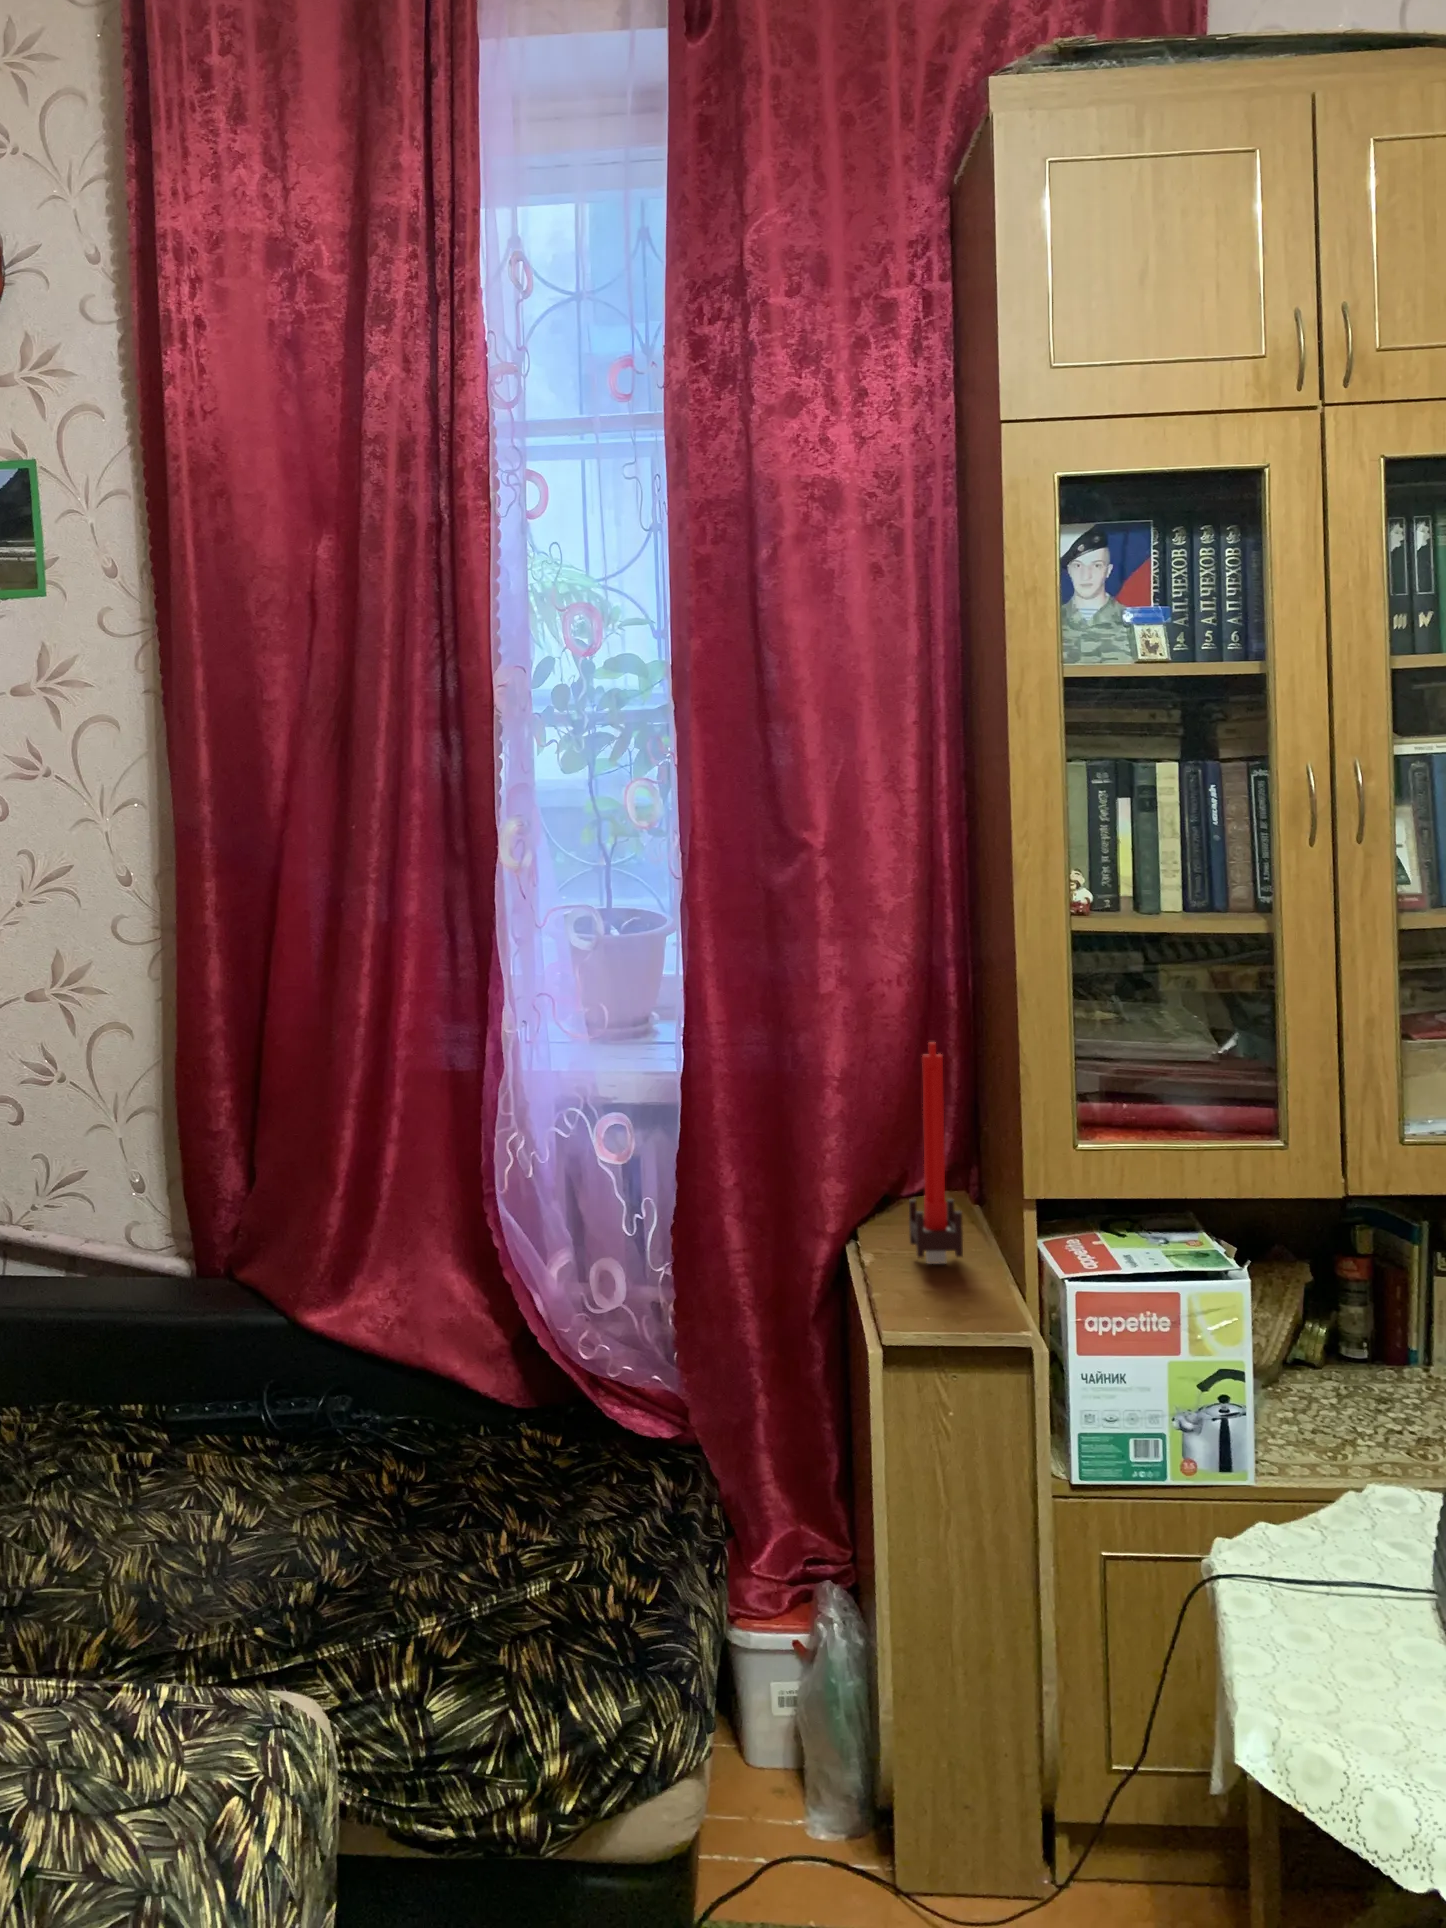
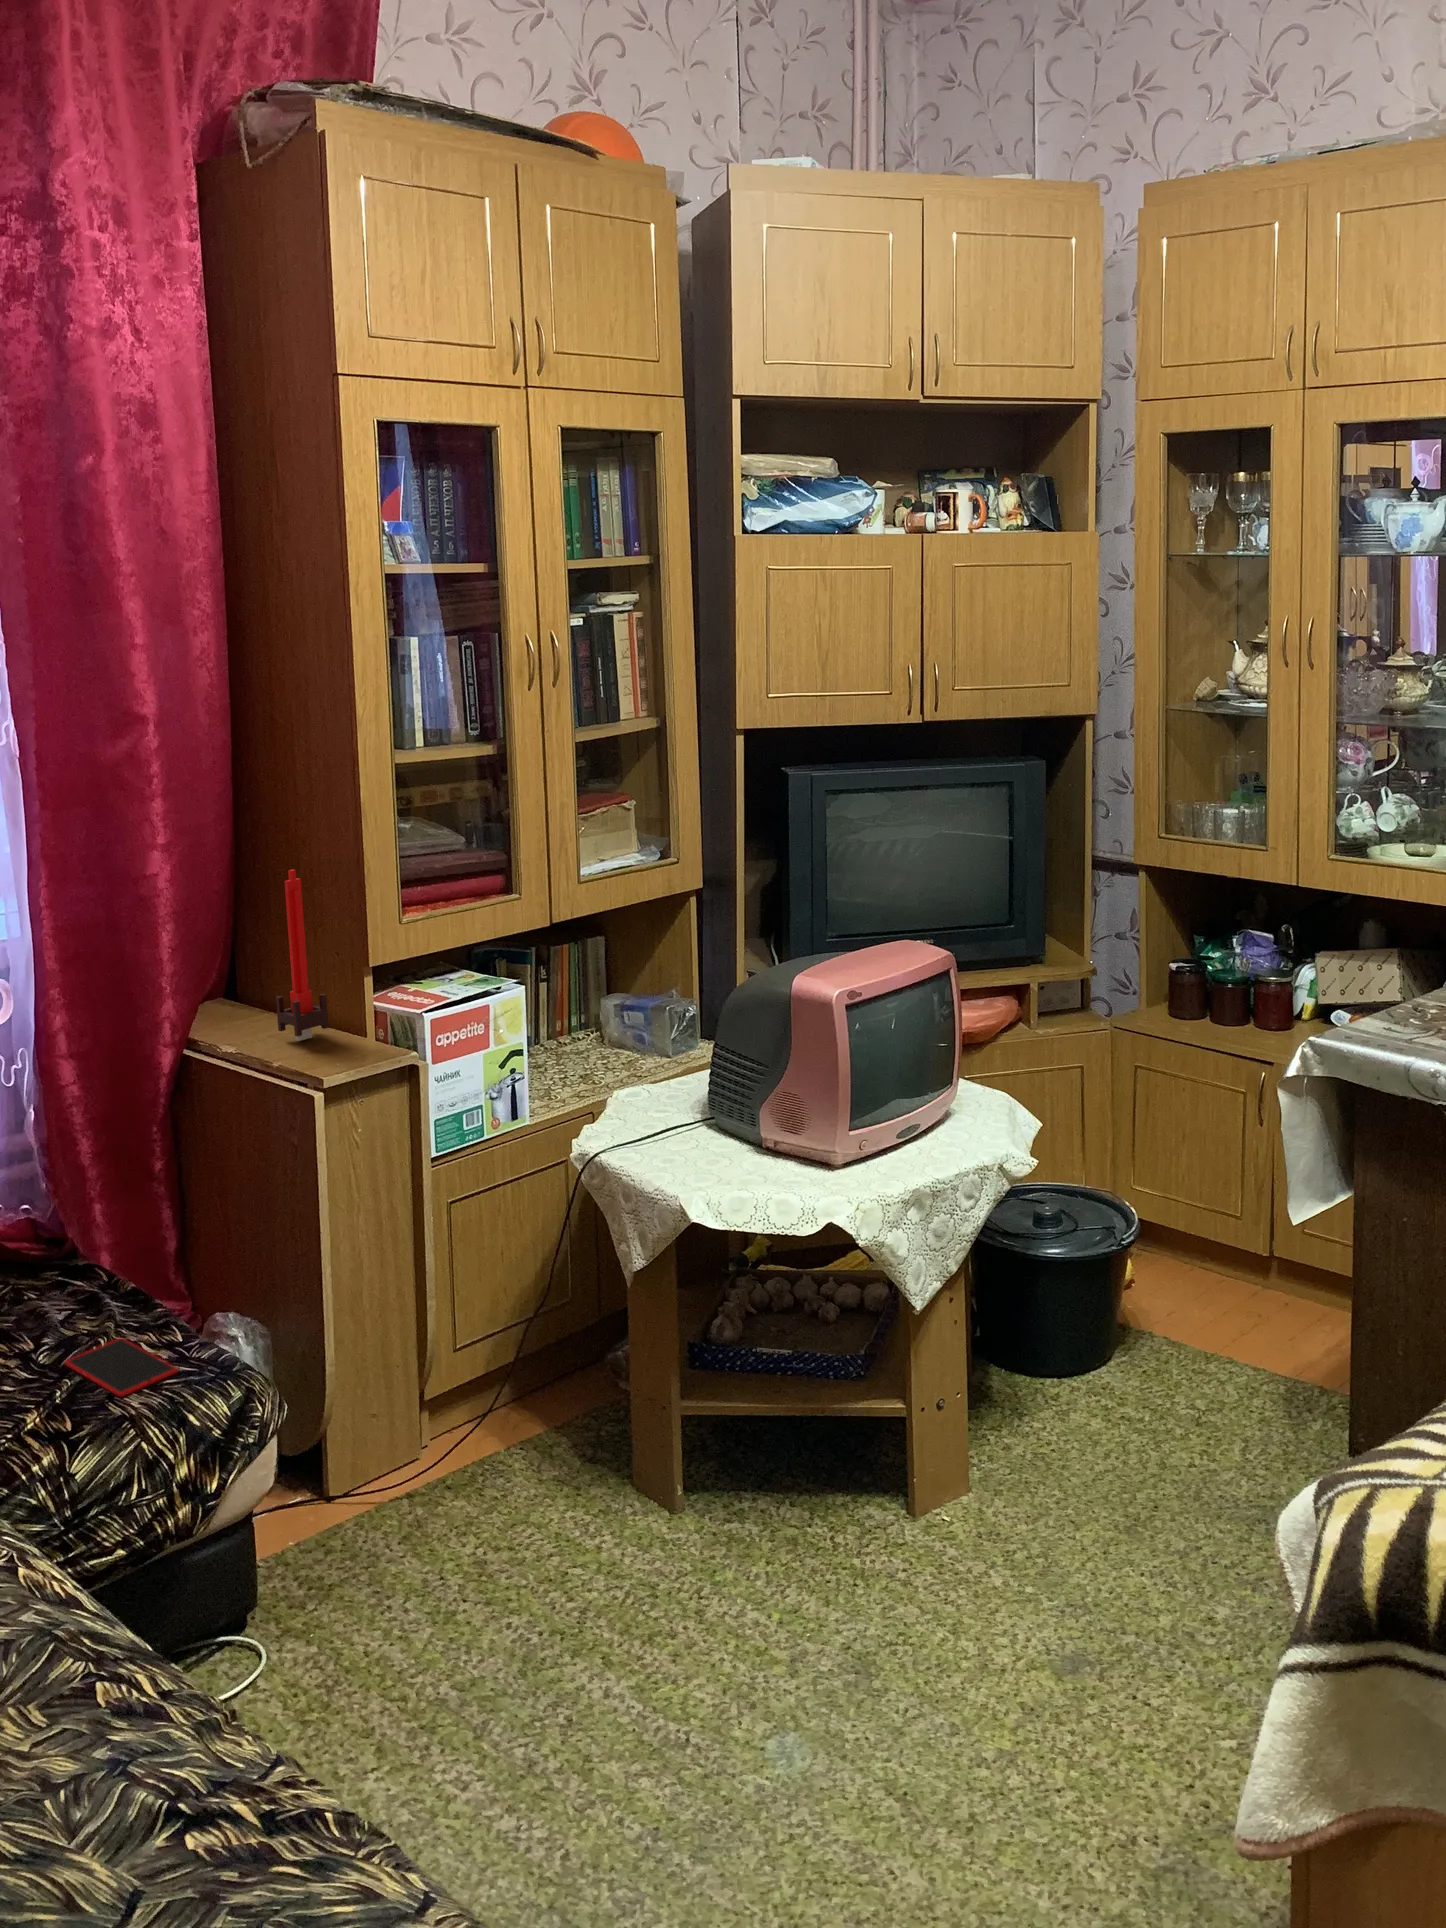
smartphone: none [528,1560,603,1639] -> present [65,1338,178,1397]

